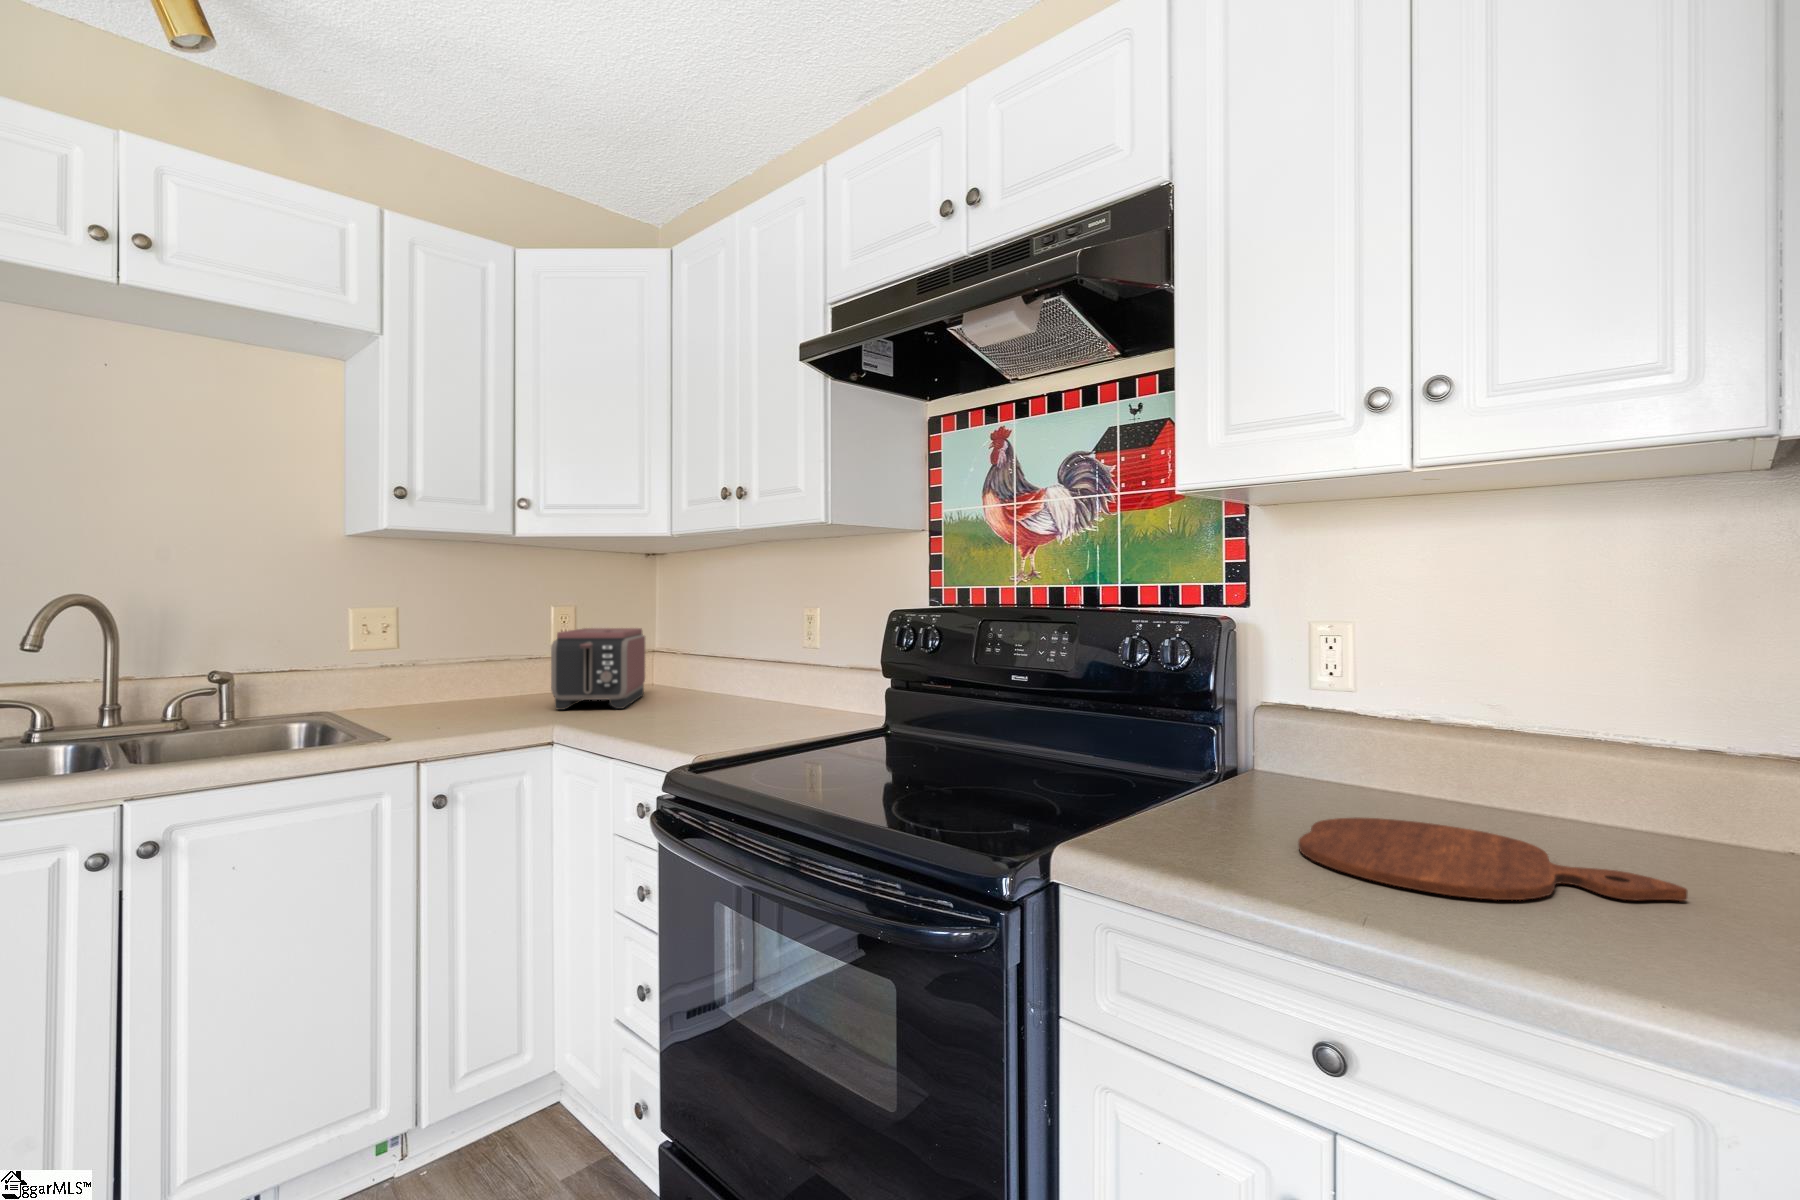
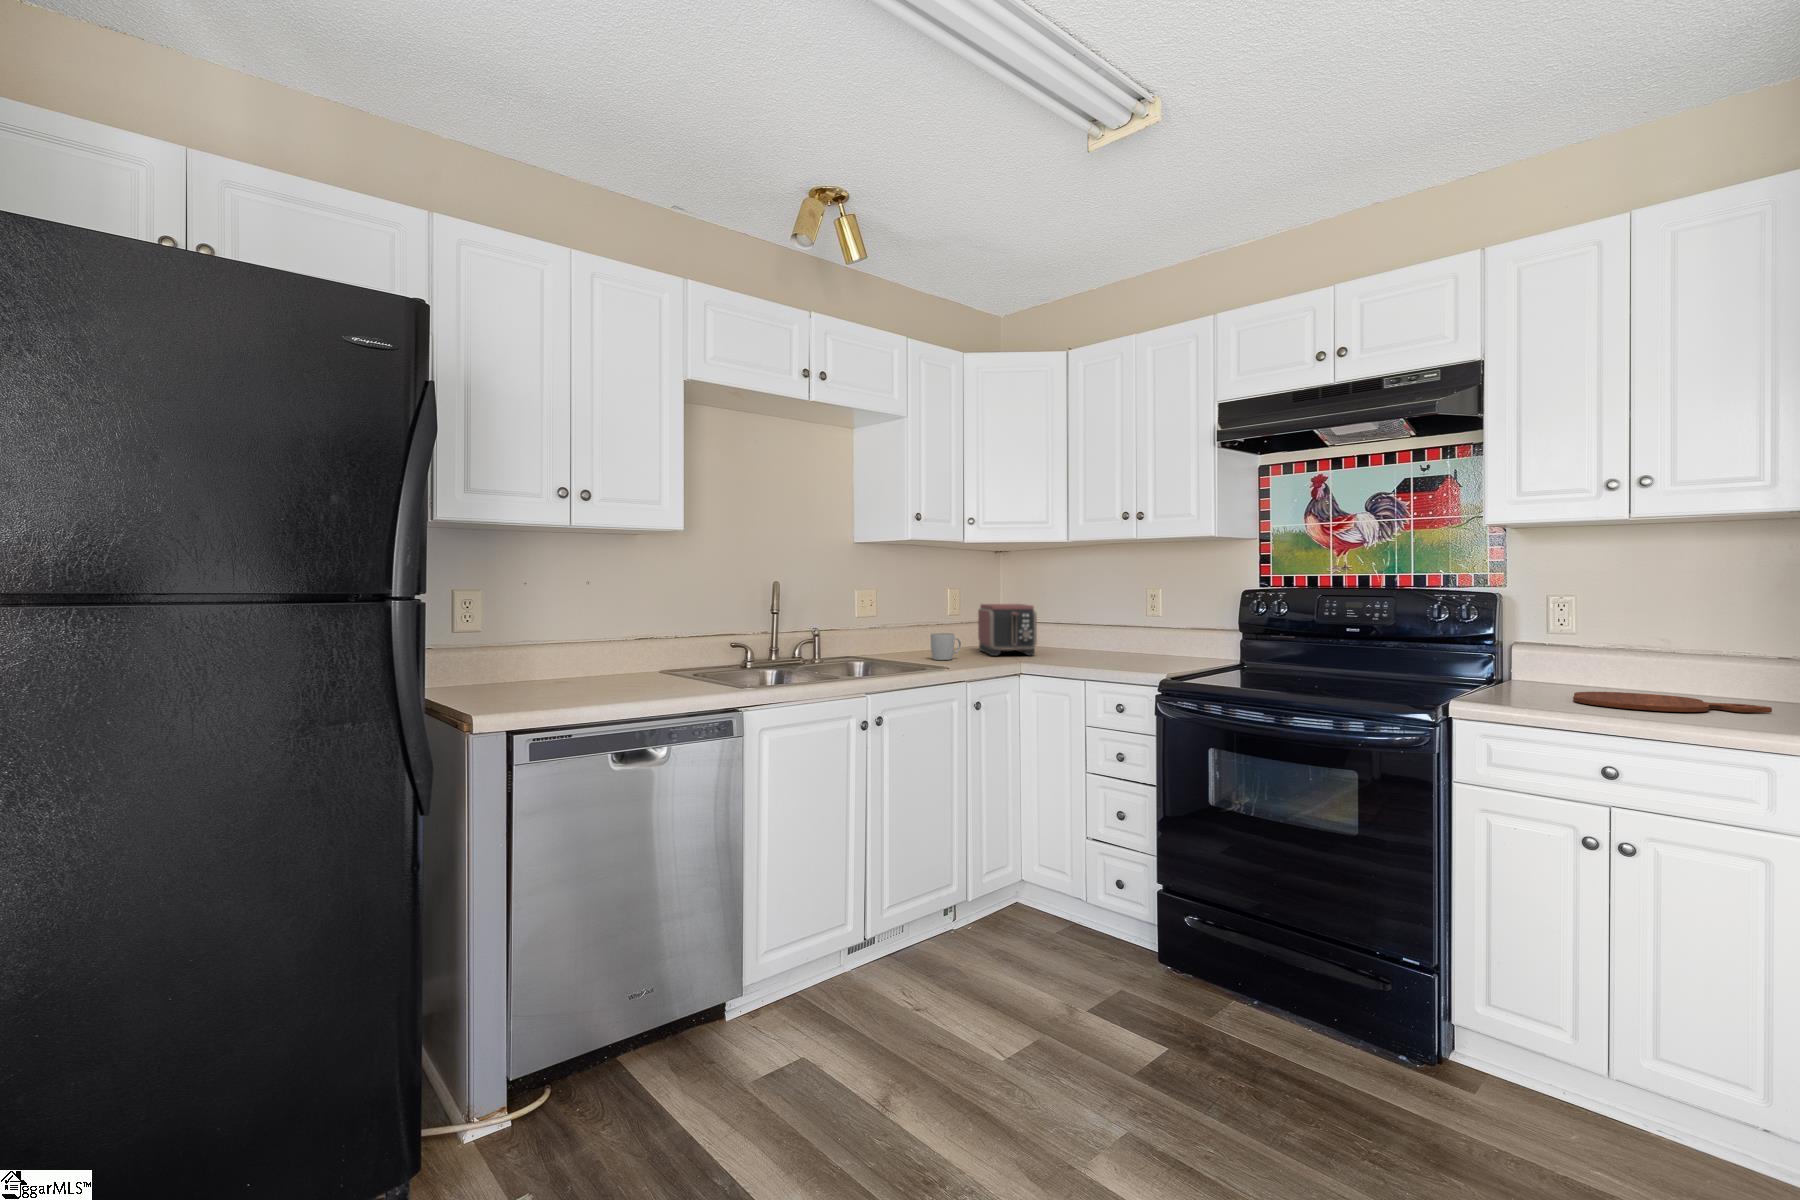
mug: none [437,675,496,719] -> present [931,633,961,660]

